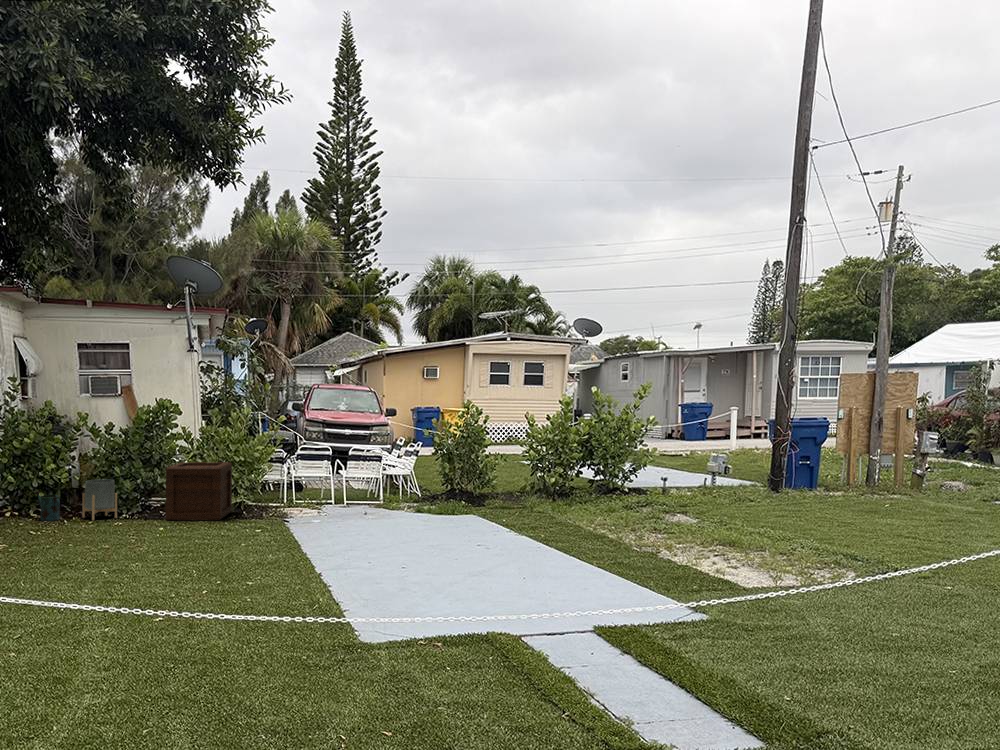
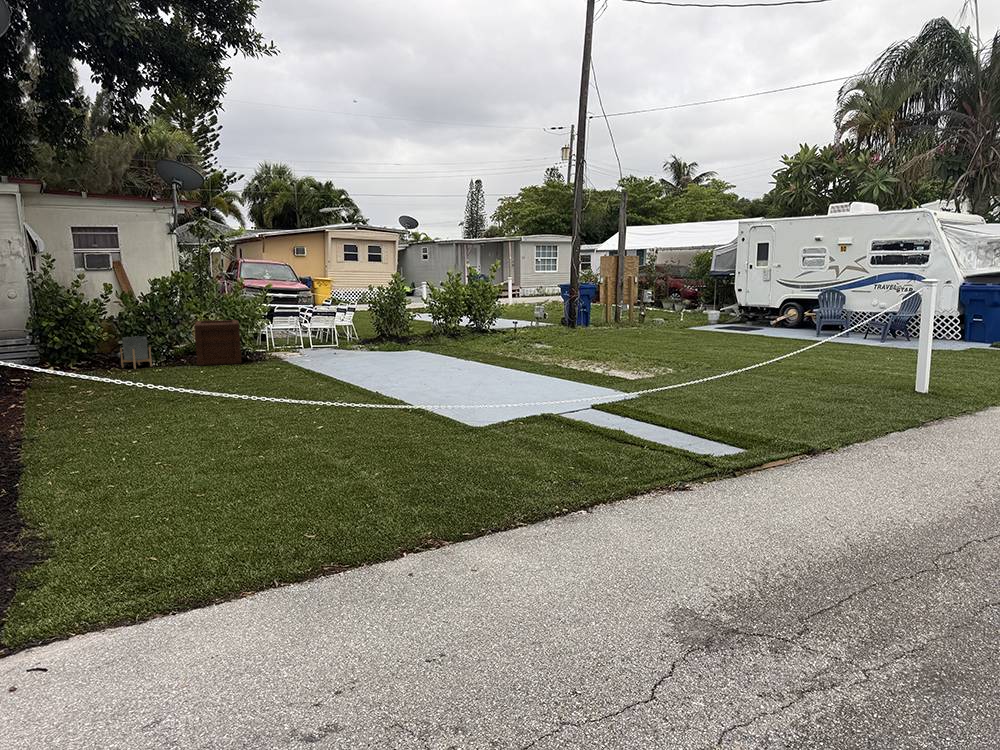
watering can: present [34,491,60,521] -> none [76,348,105,371]

